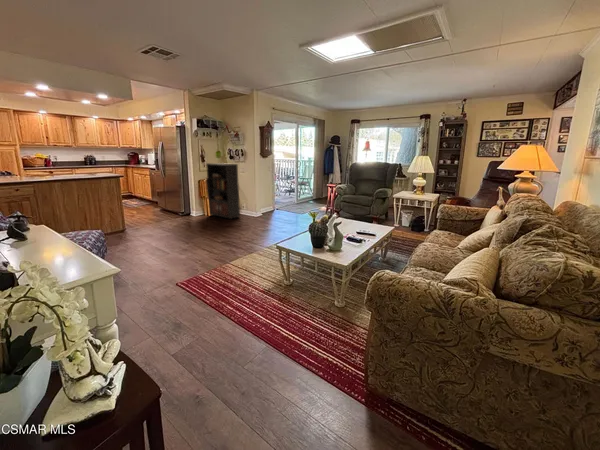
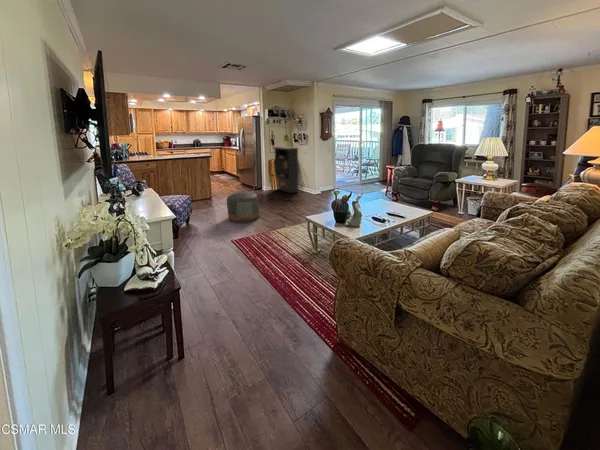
pouf: none [155,219,201,260] -> present [227,192,259,223]

